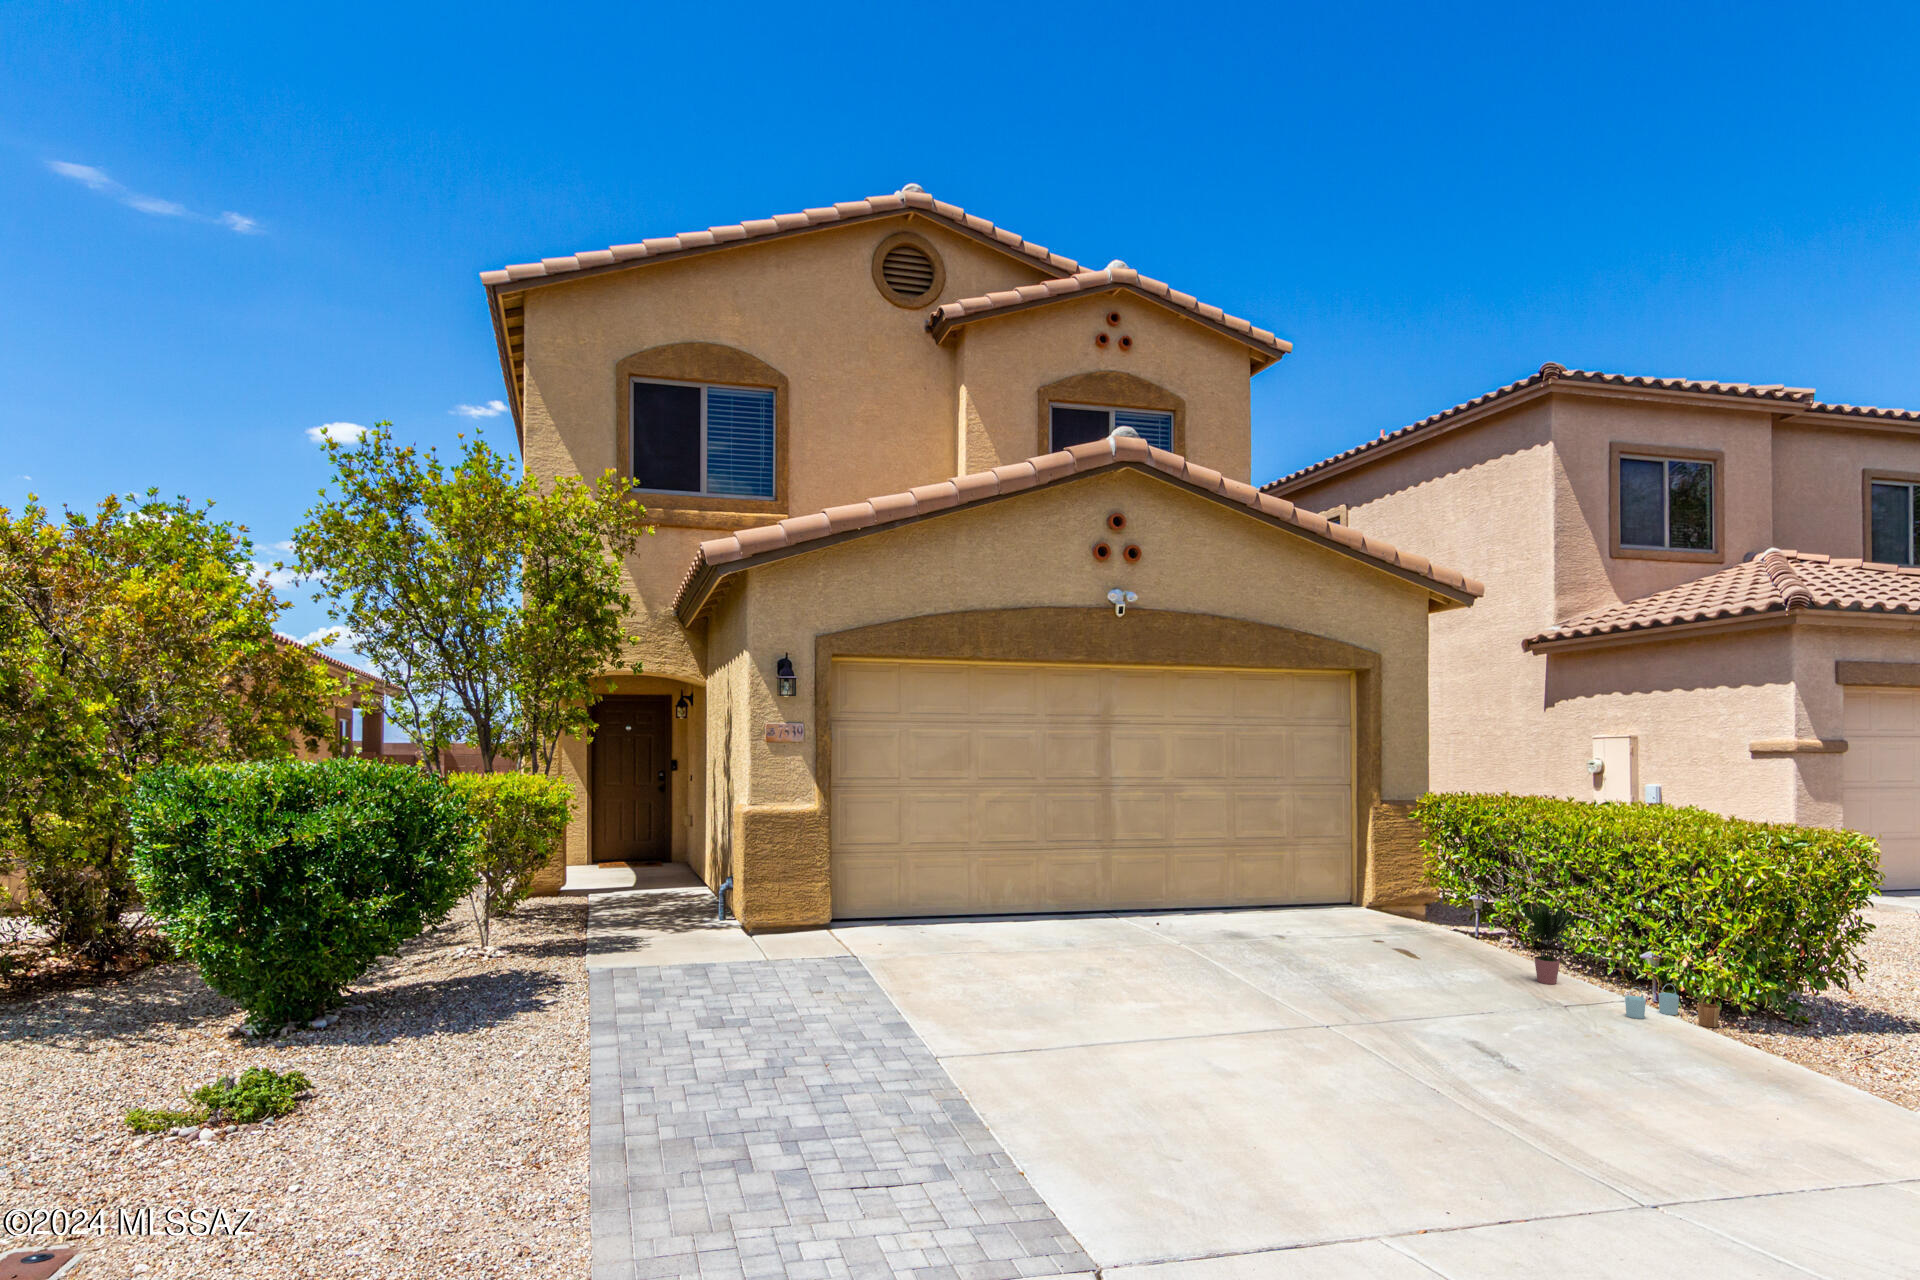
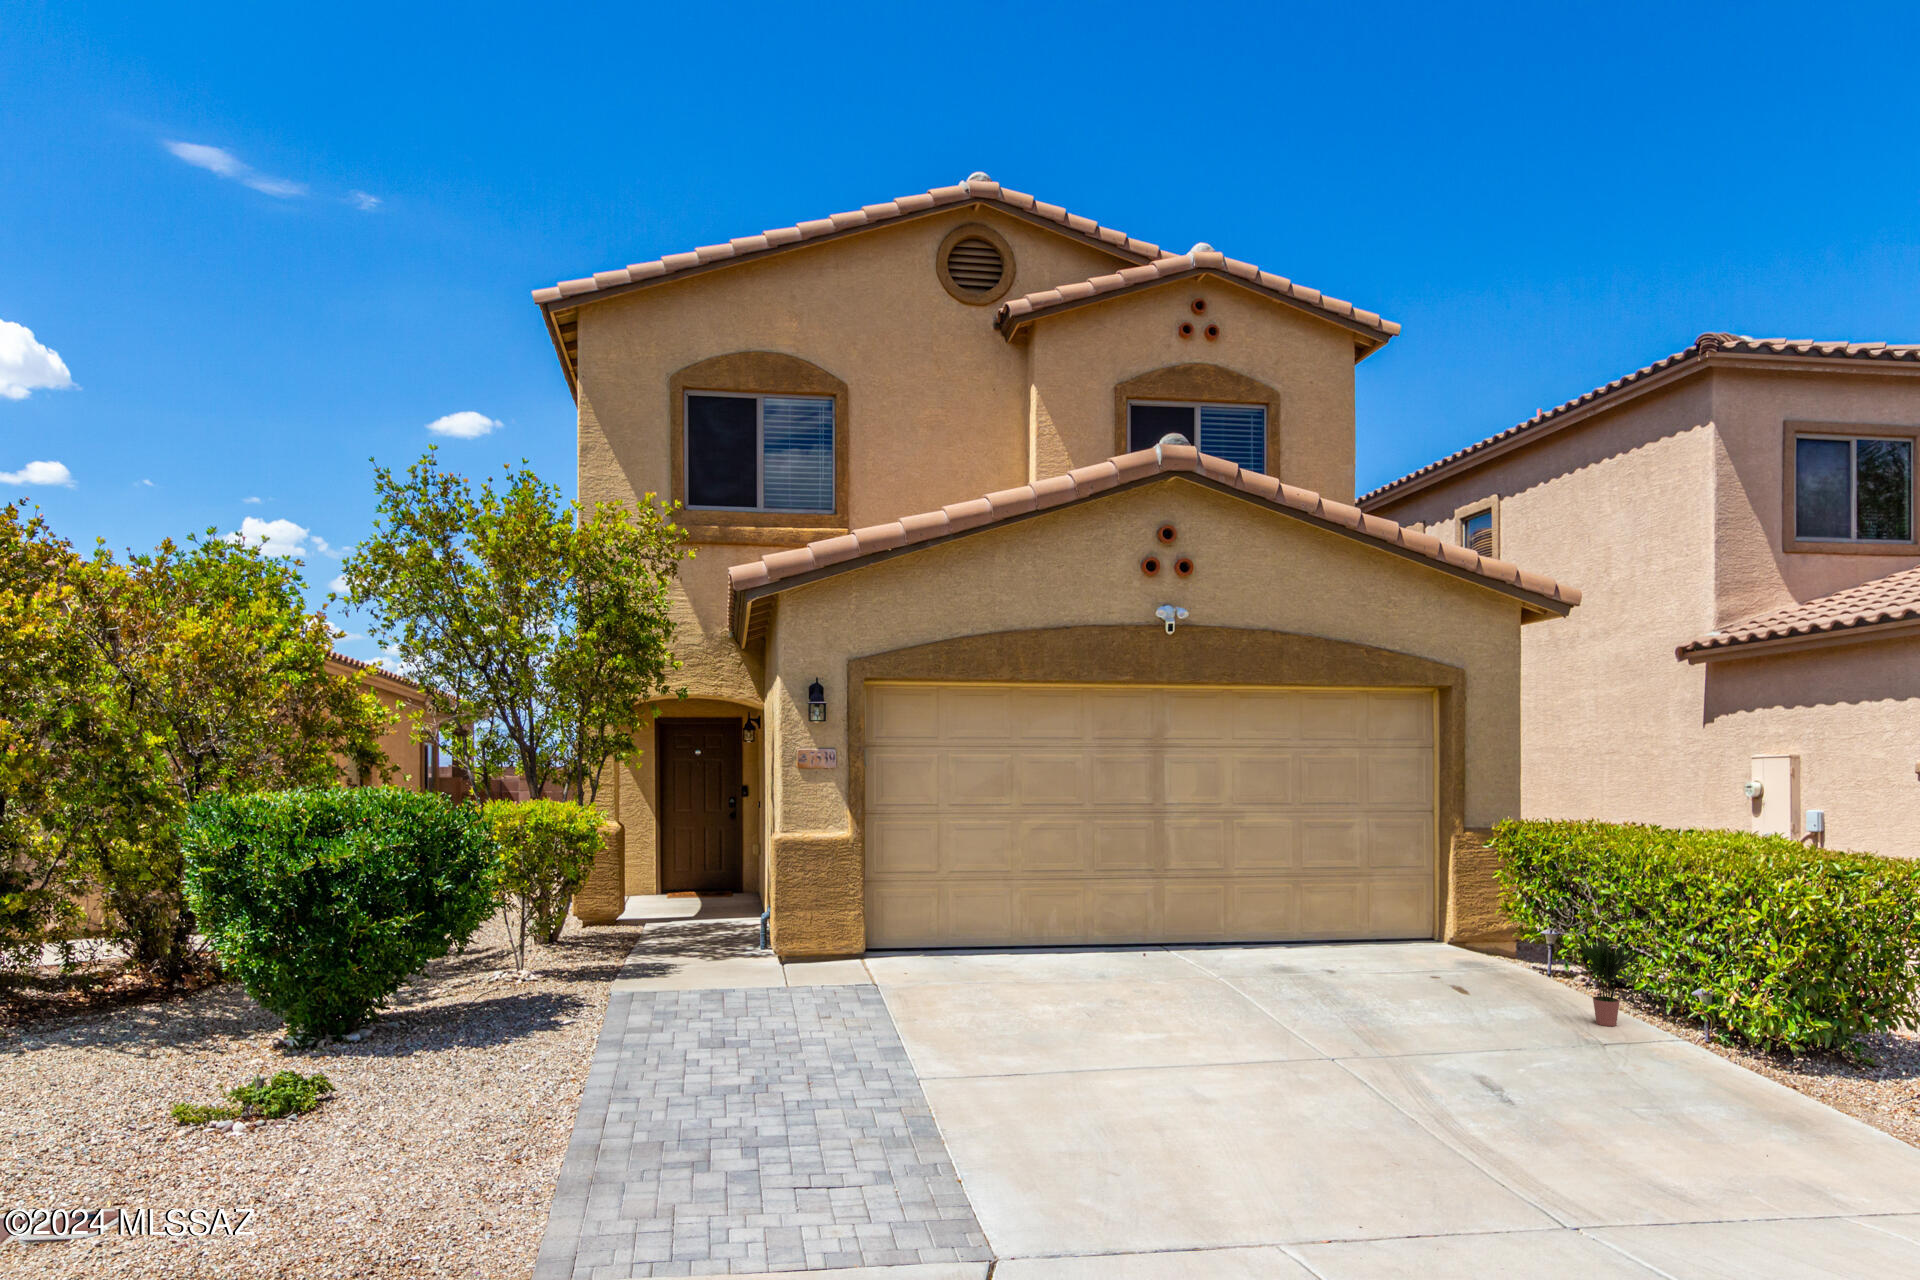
bucket: present [1625,984,1720,1027] -> none [1671,1026,1770,1072]

